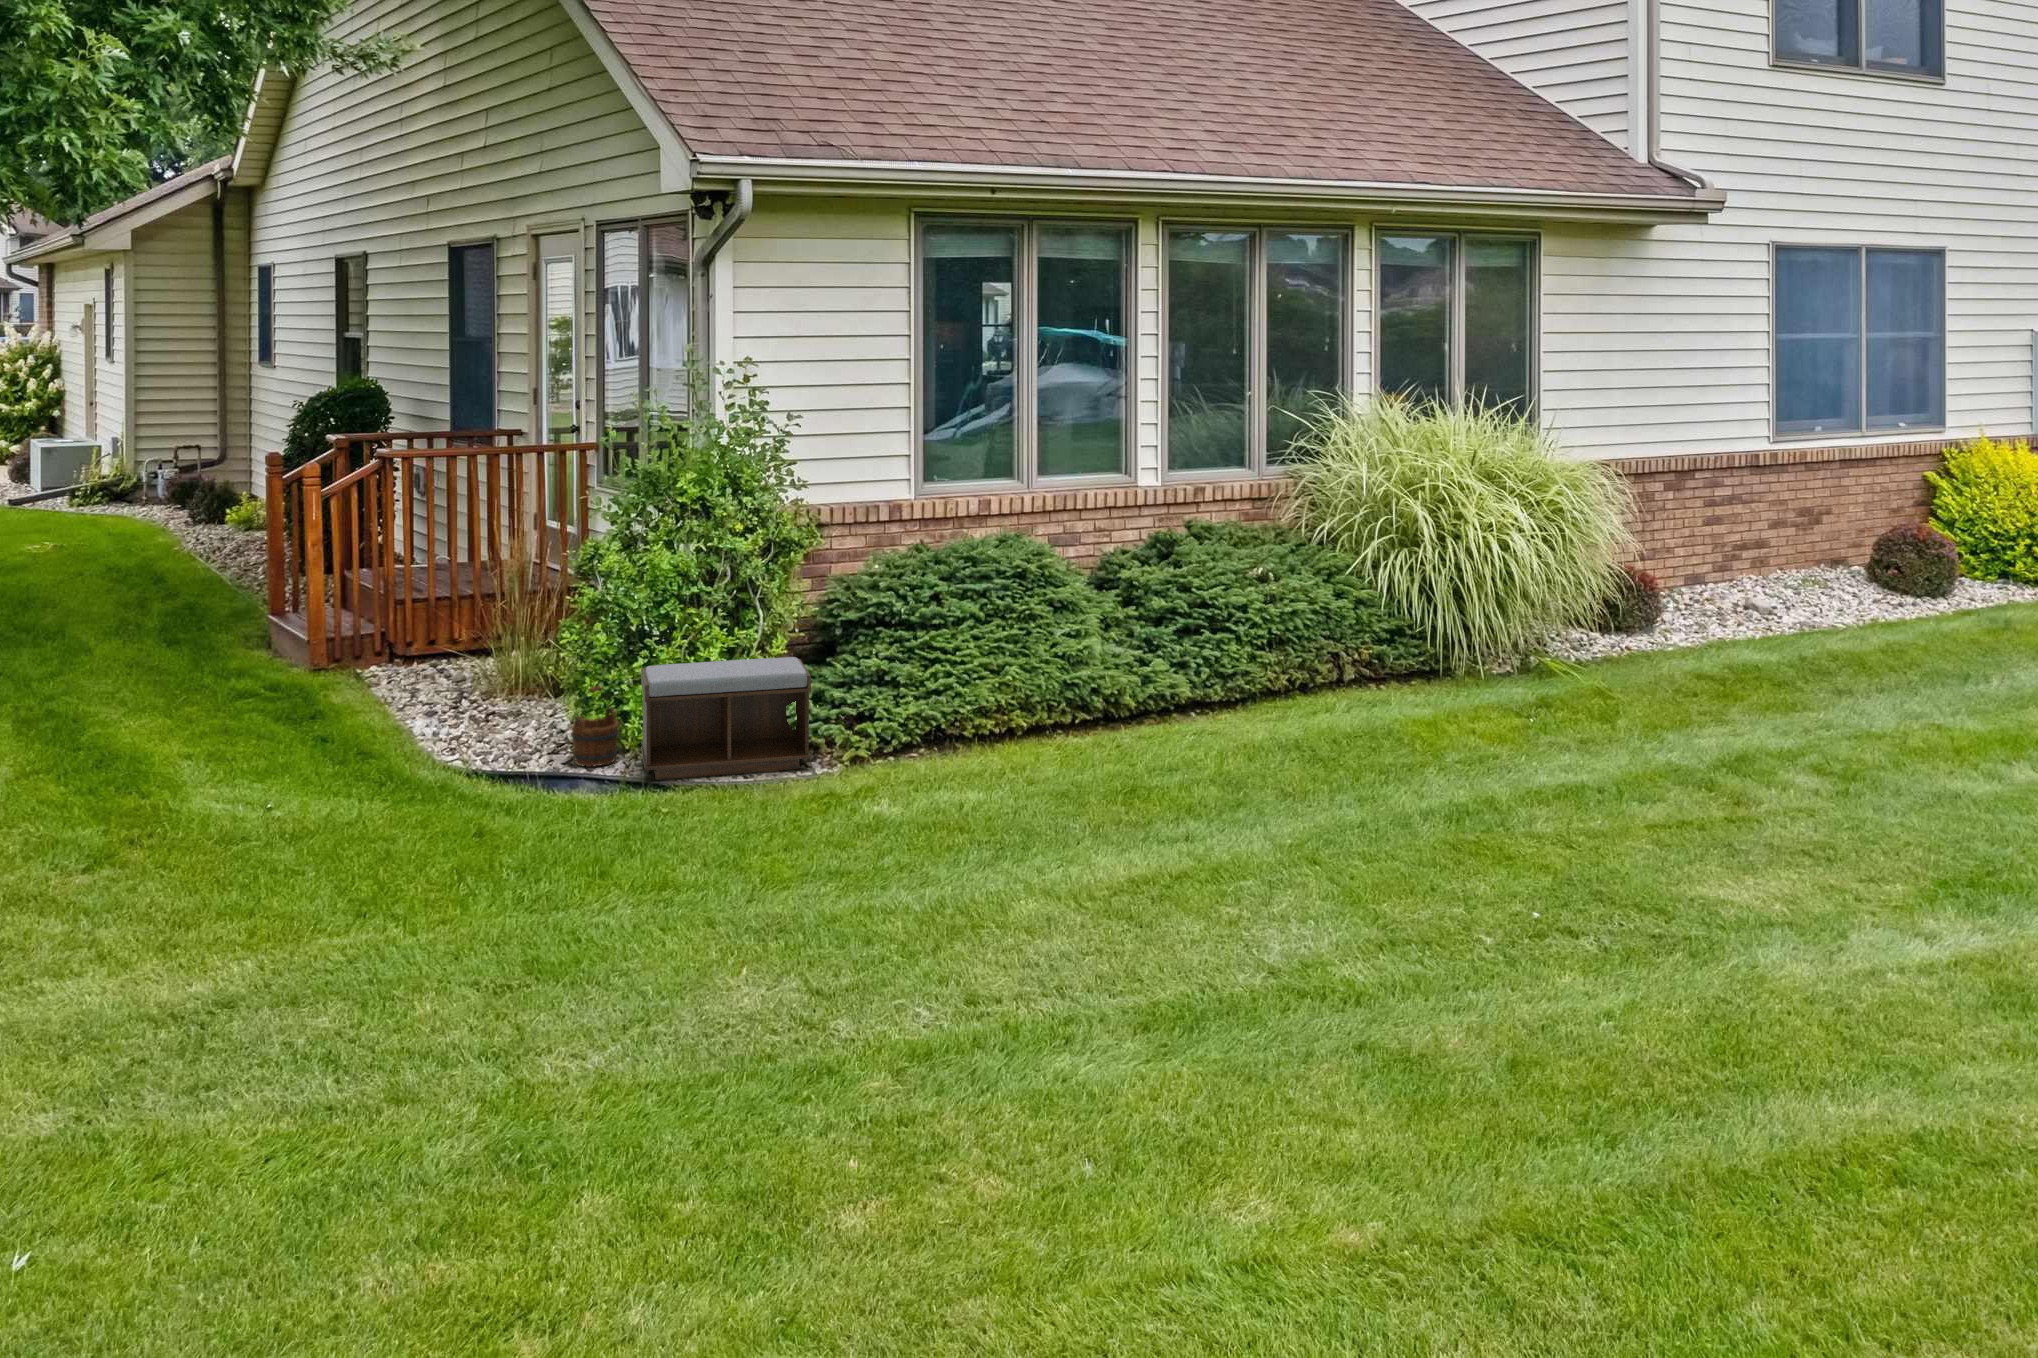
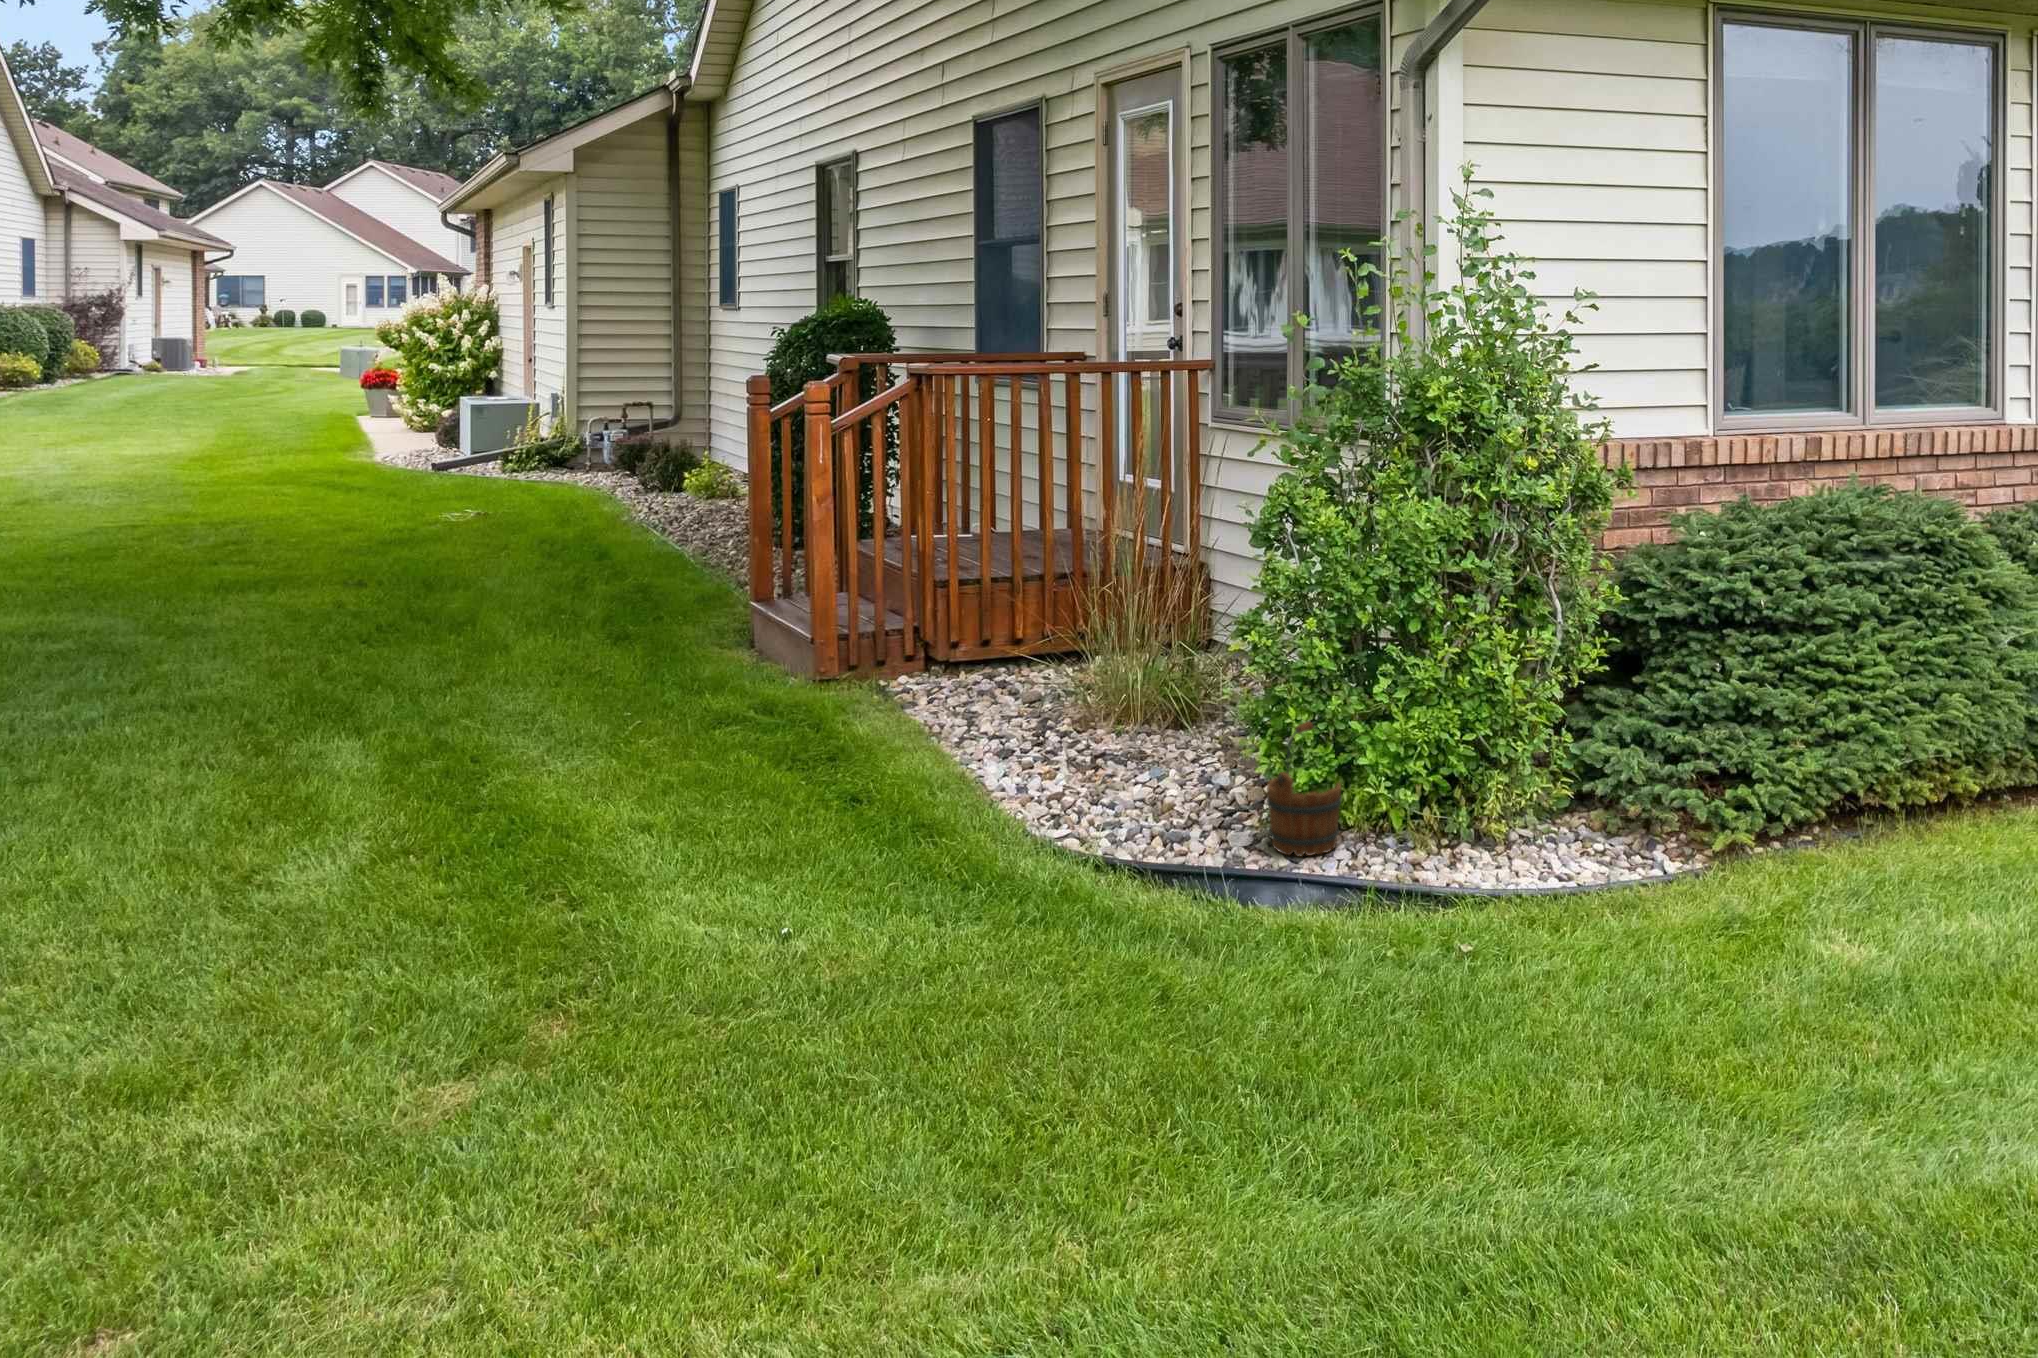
bench: present [641,657,811,780] -> none [1378,678,1673,885]

